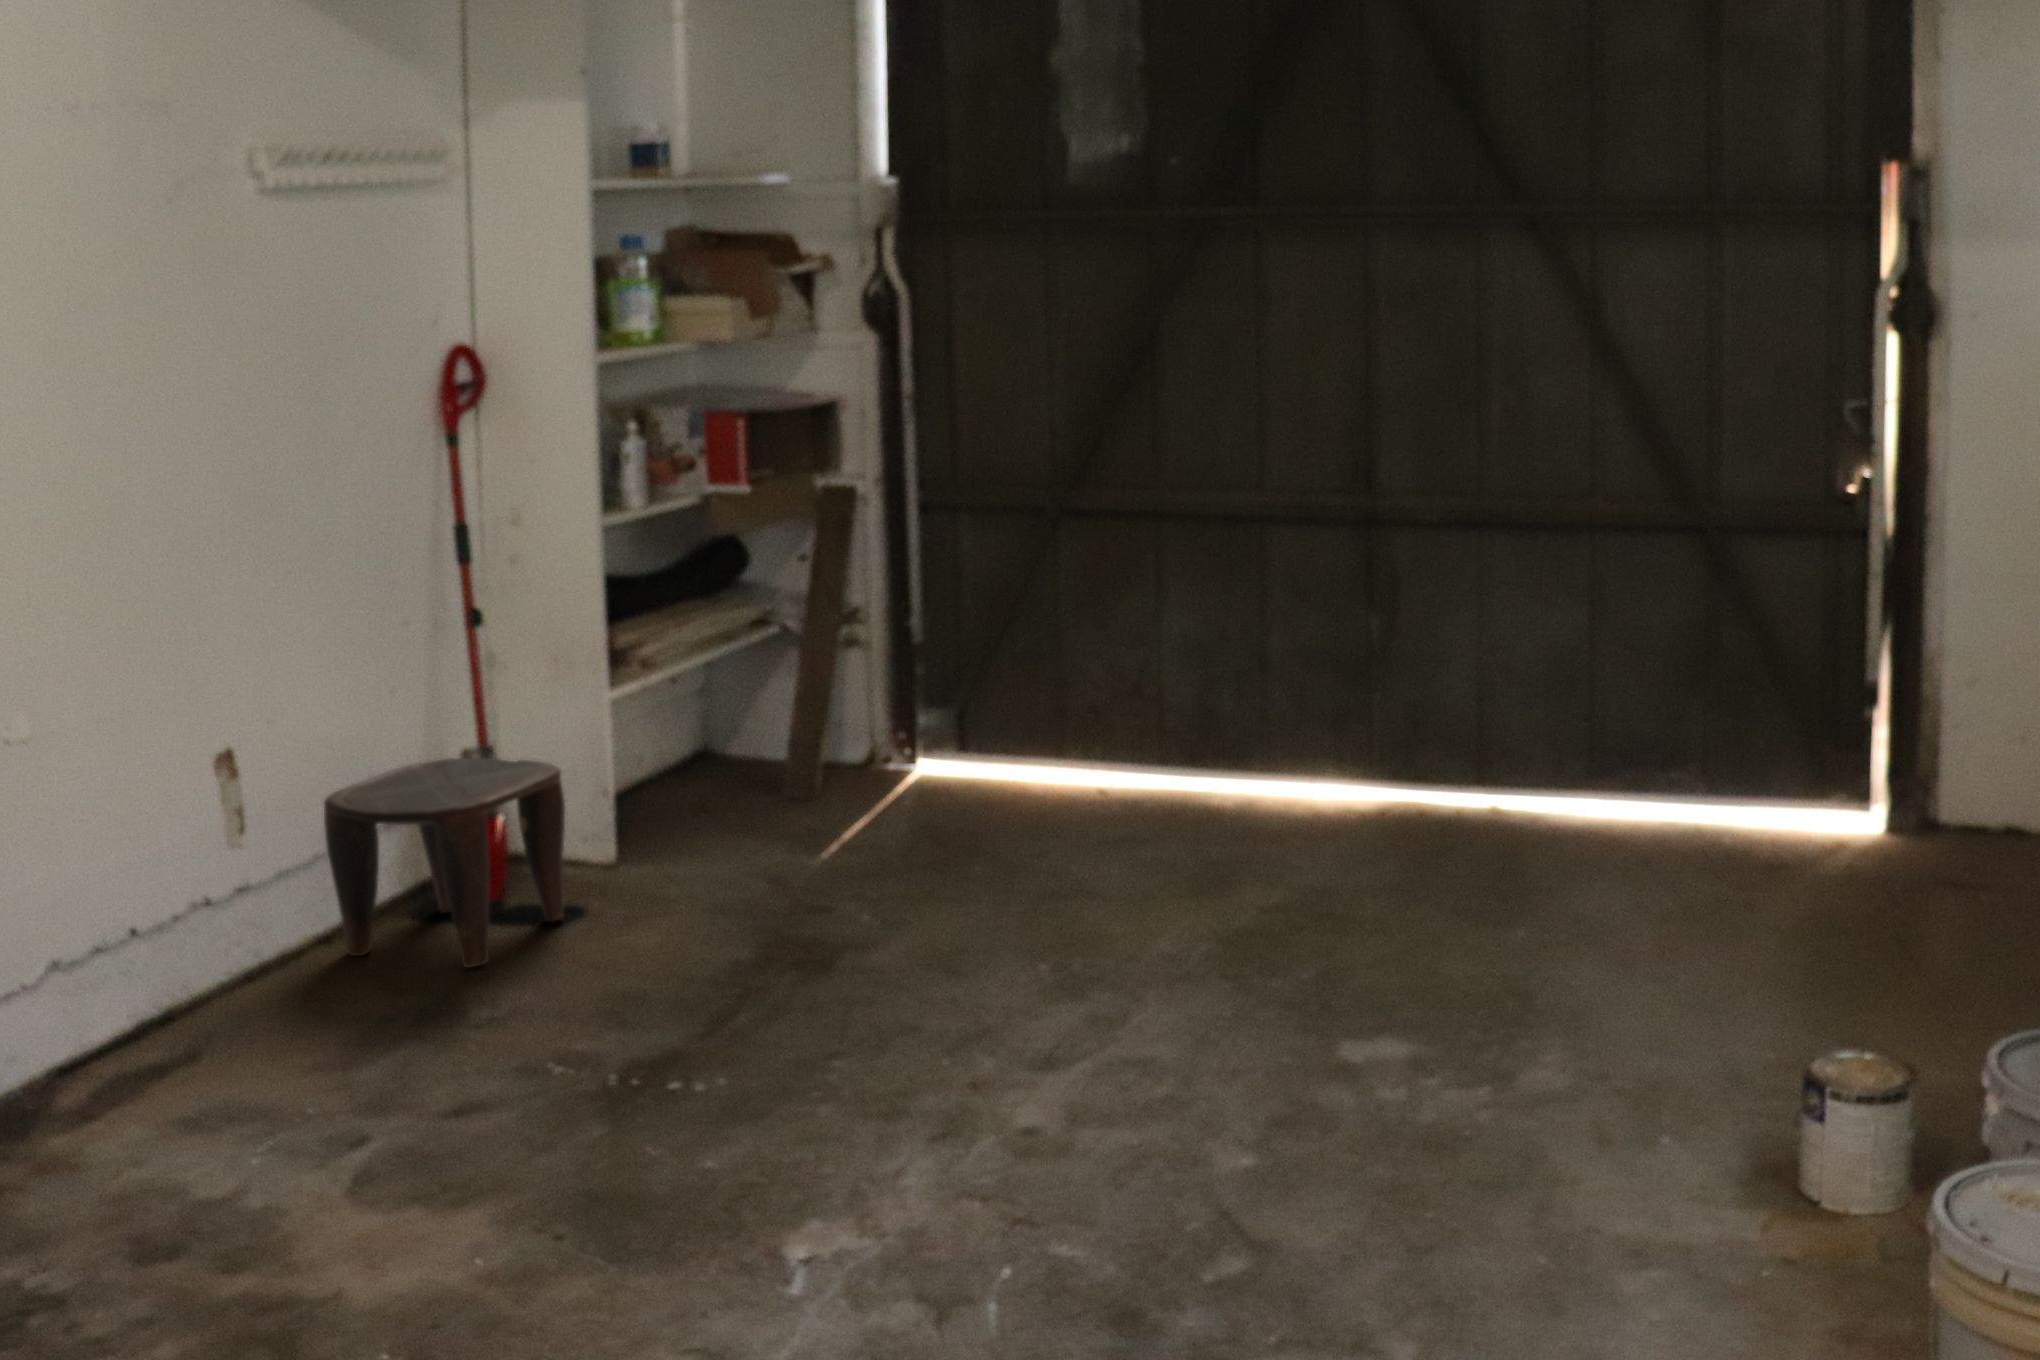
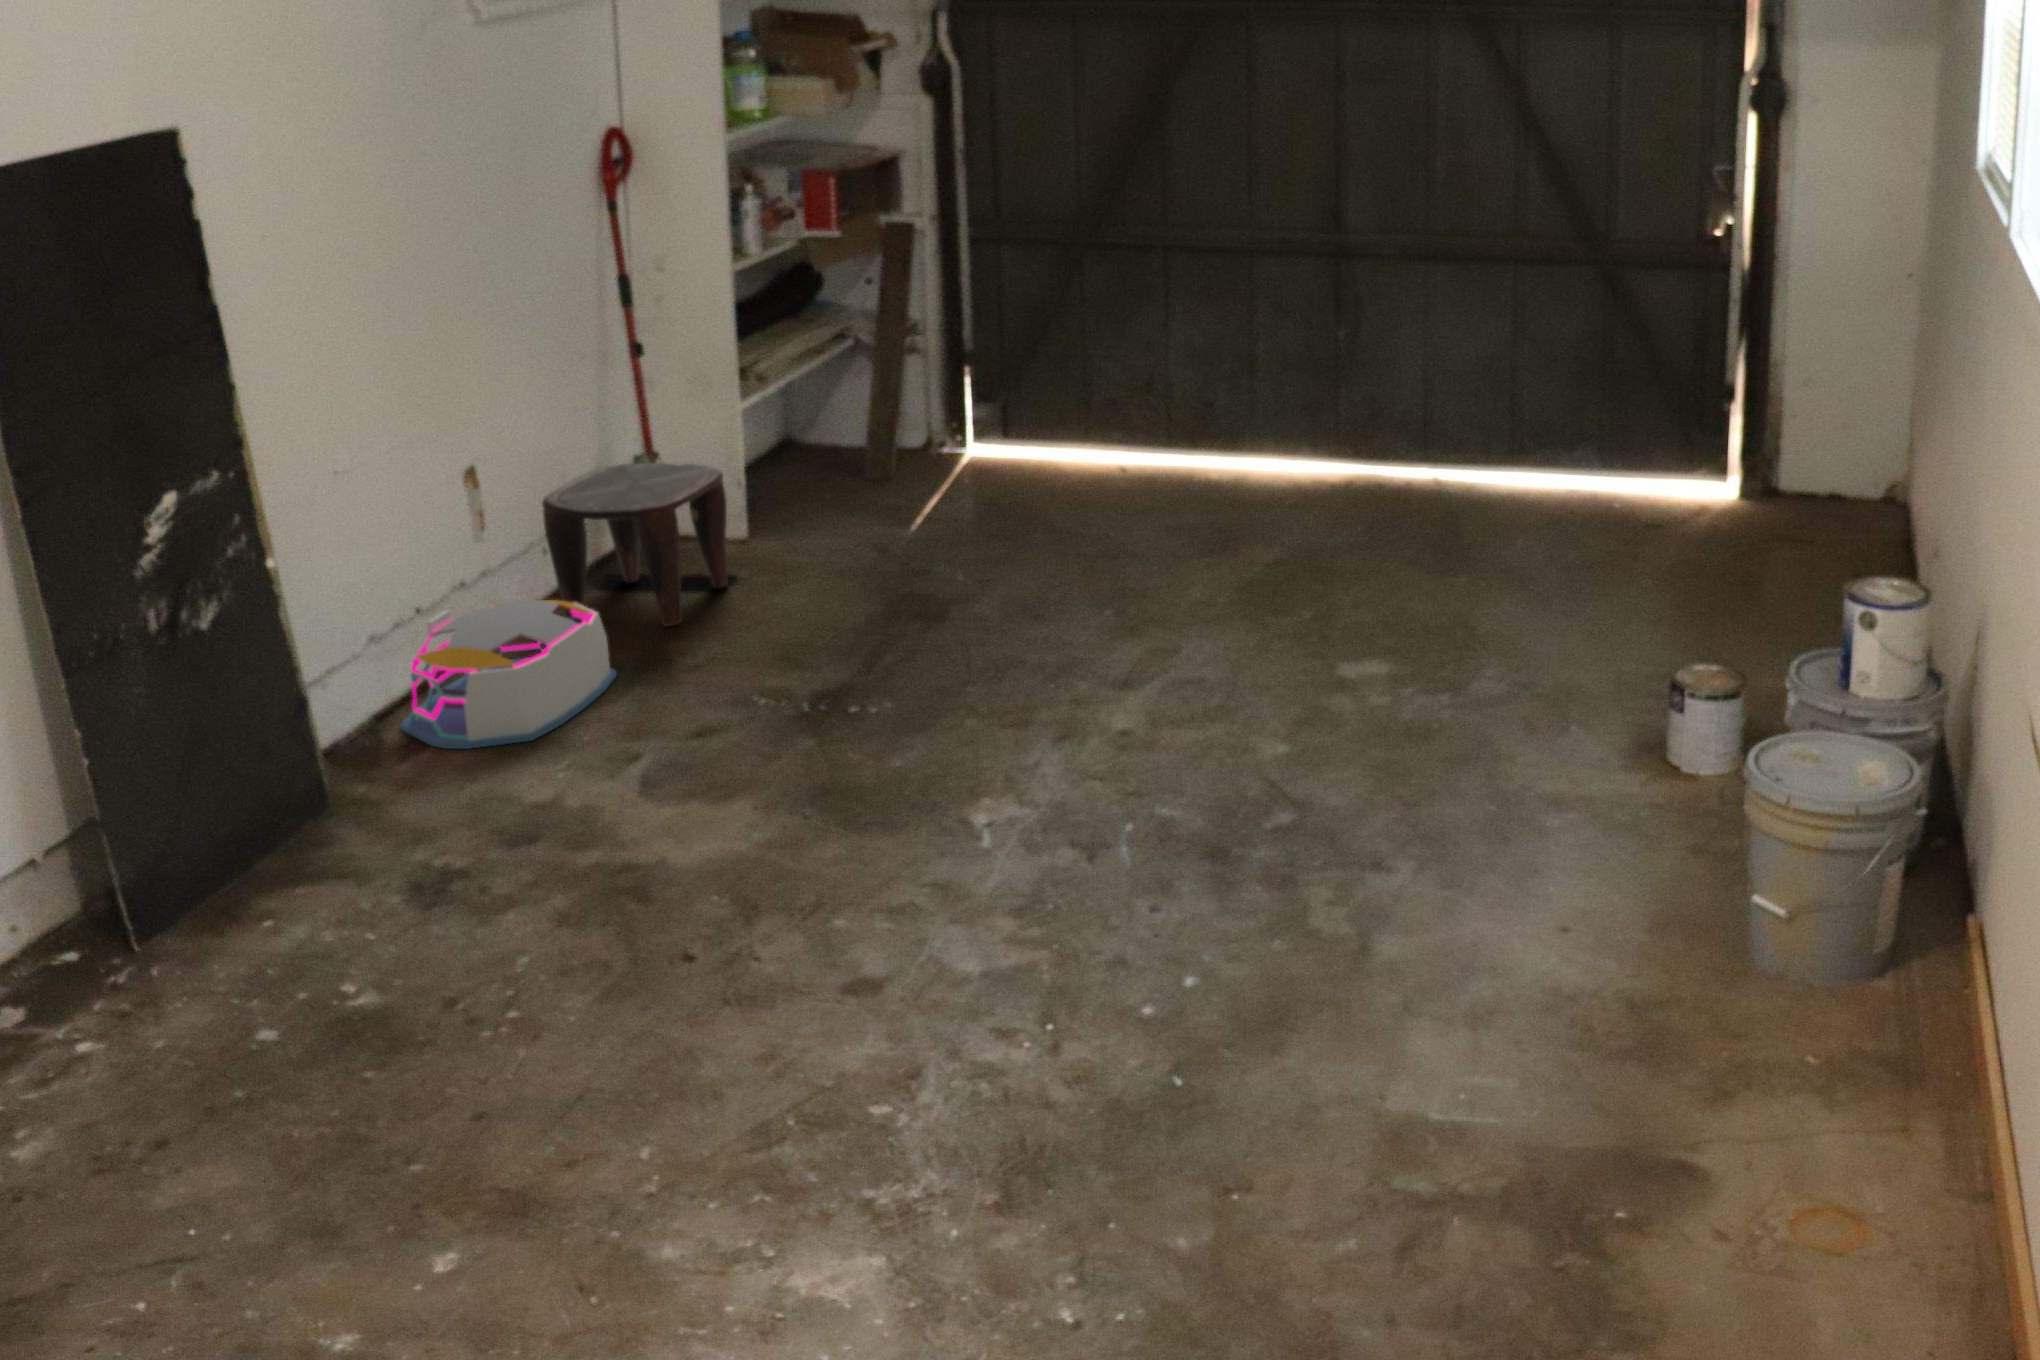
storage bin: none [72,925,379,1123] -> present [400,600,617,749]

